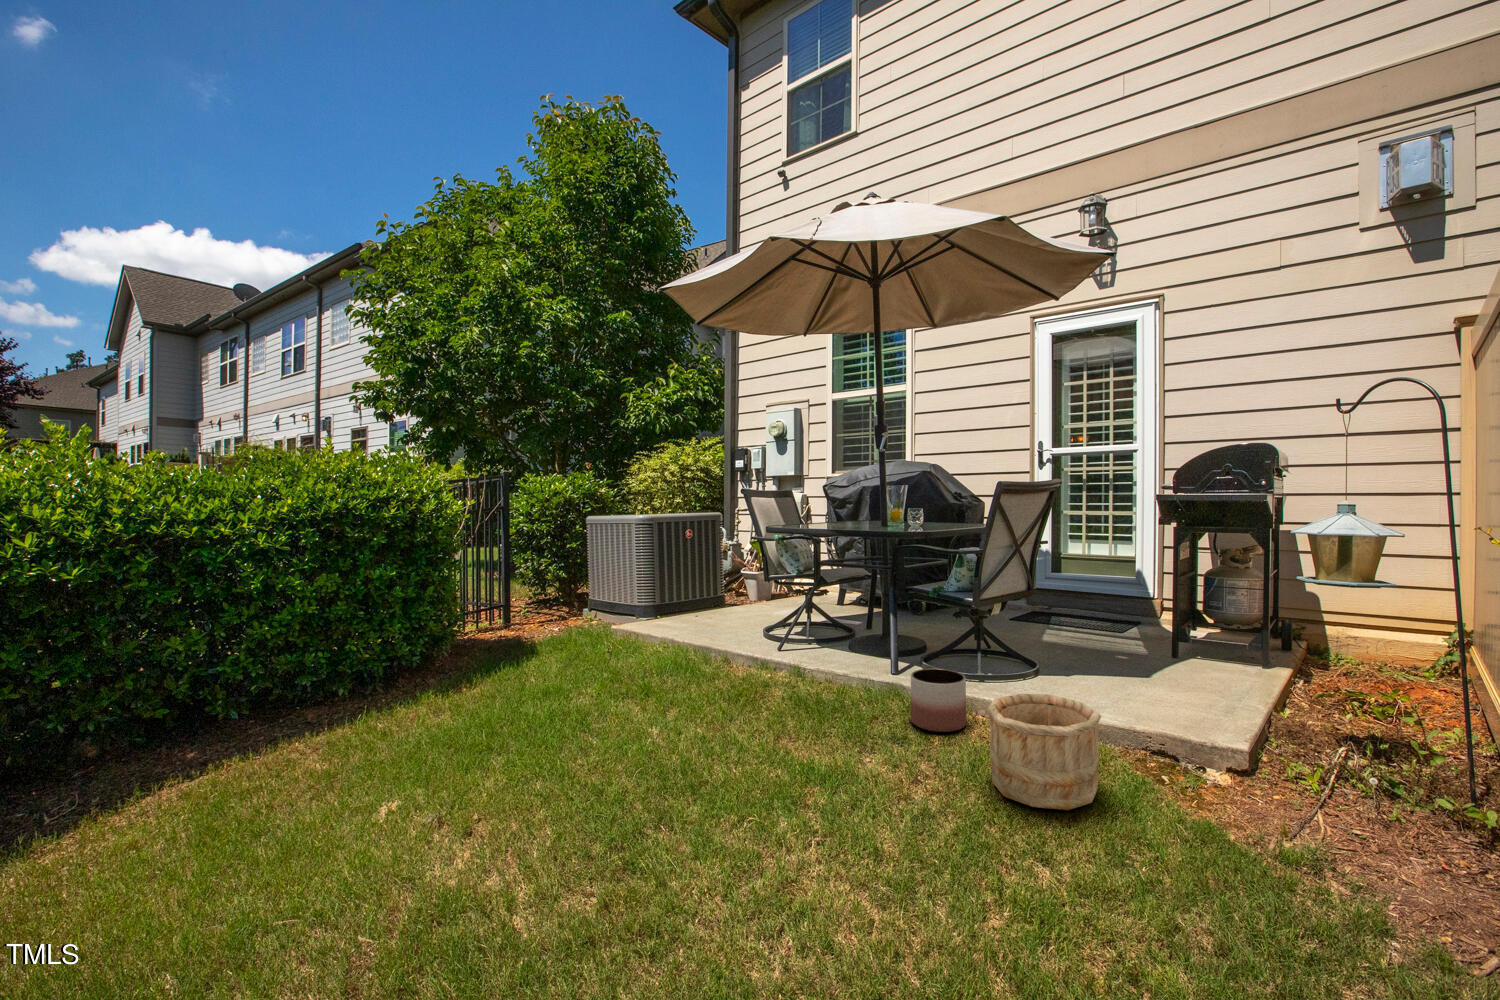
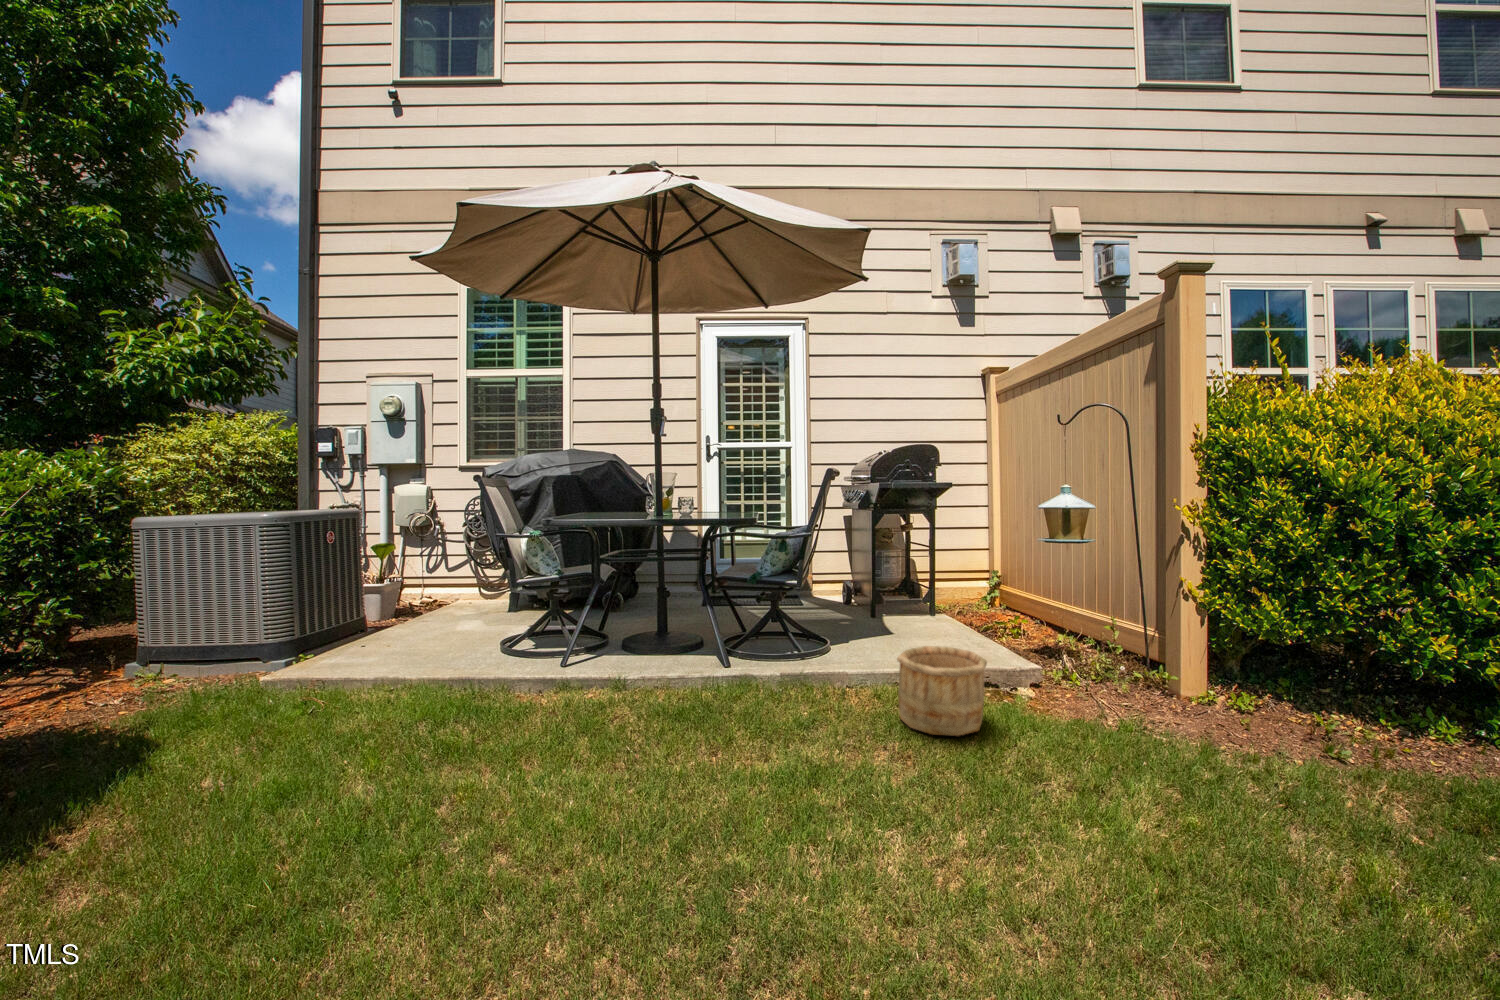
planter: present [911,668,966,732] -> none [778,645,829,702]

